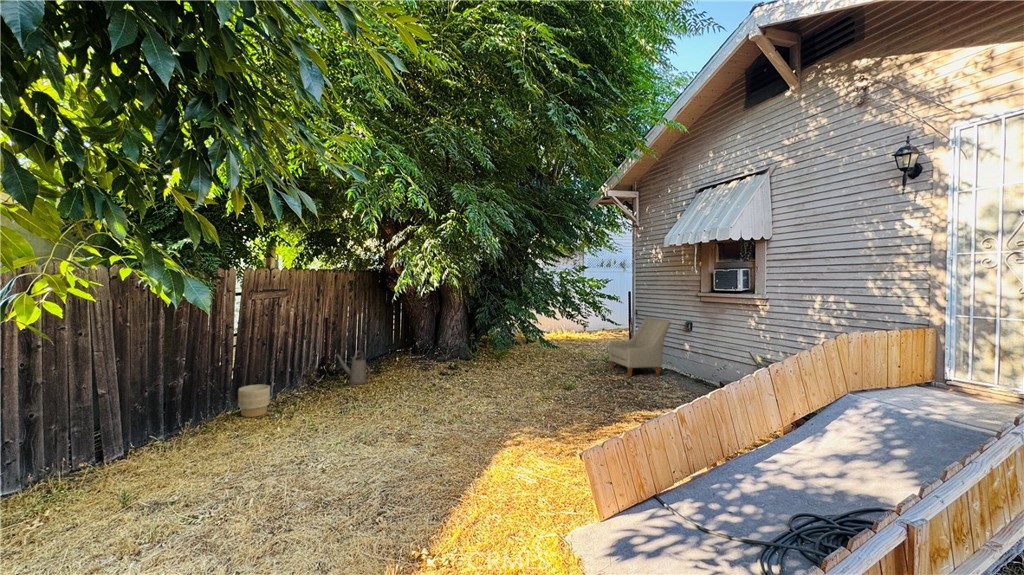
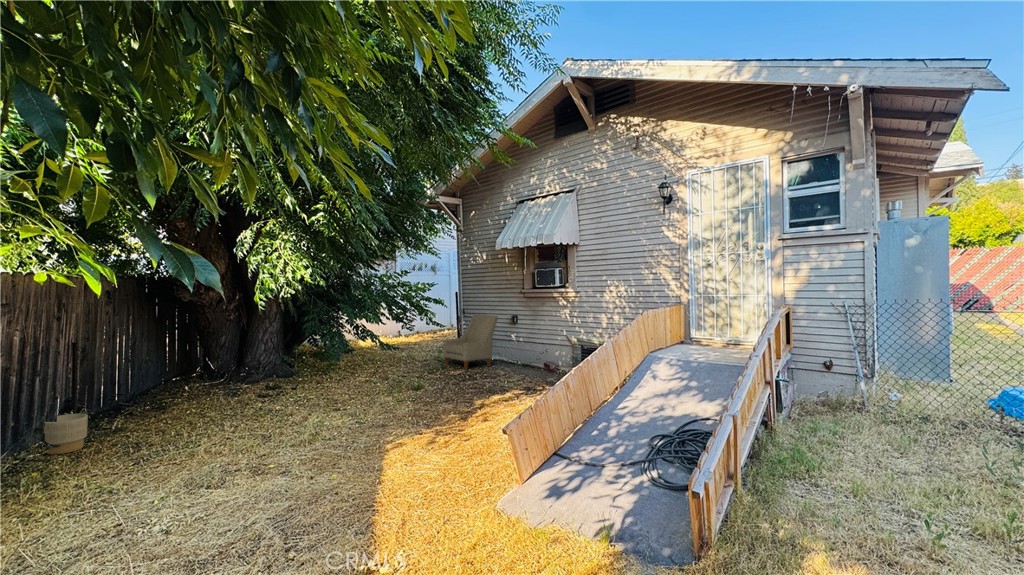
watering can: present [337,350,370,384] -> none [144,367,196,407]

